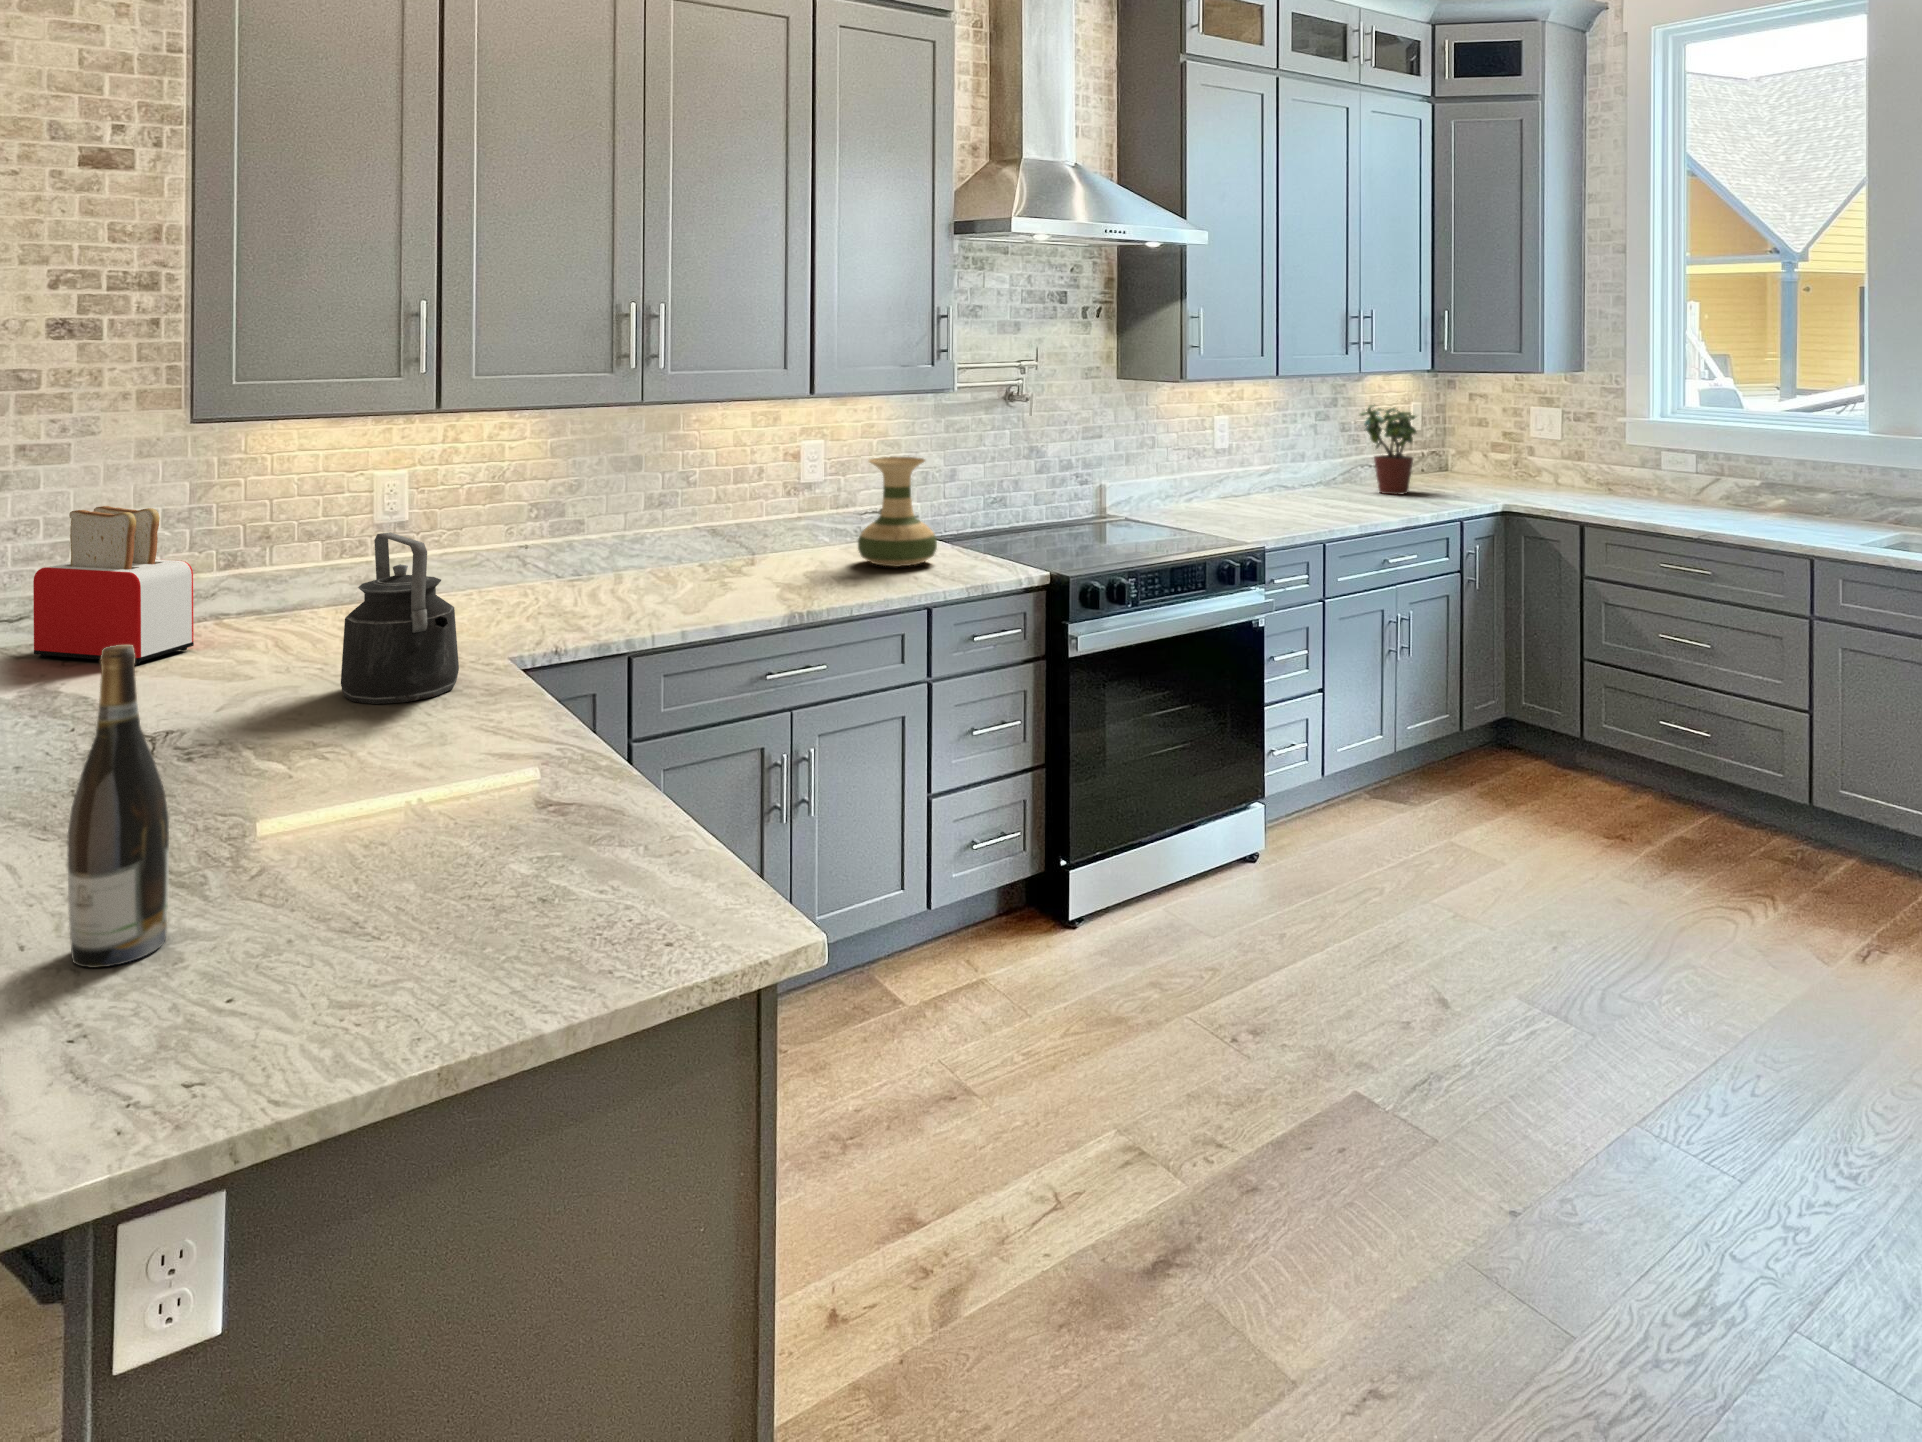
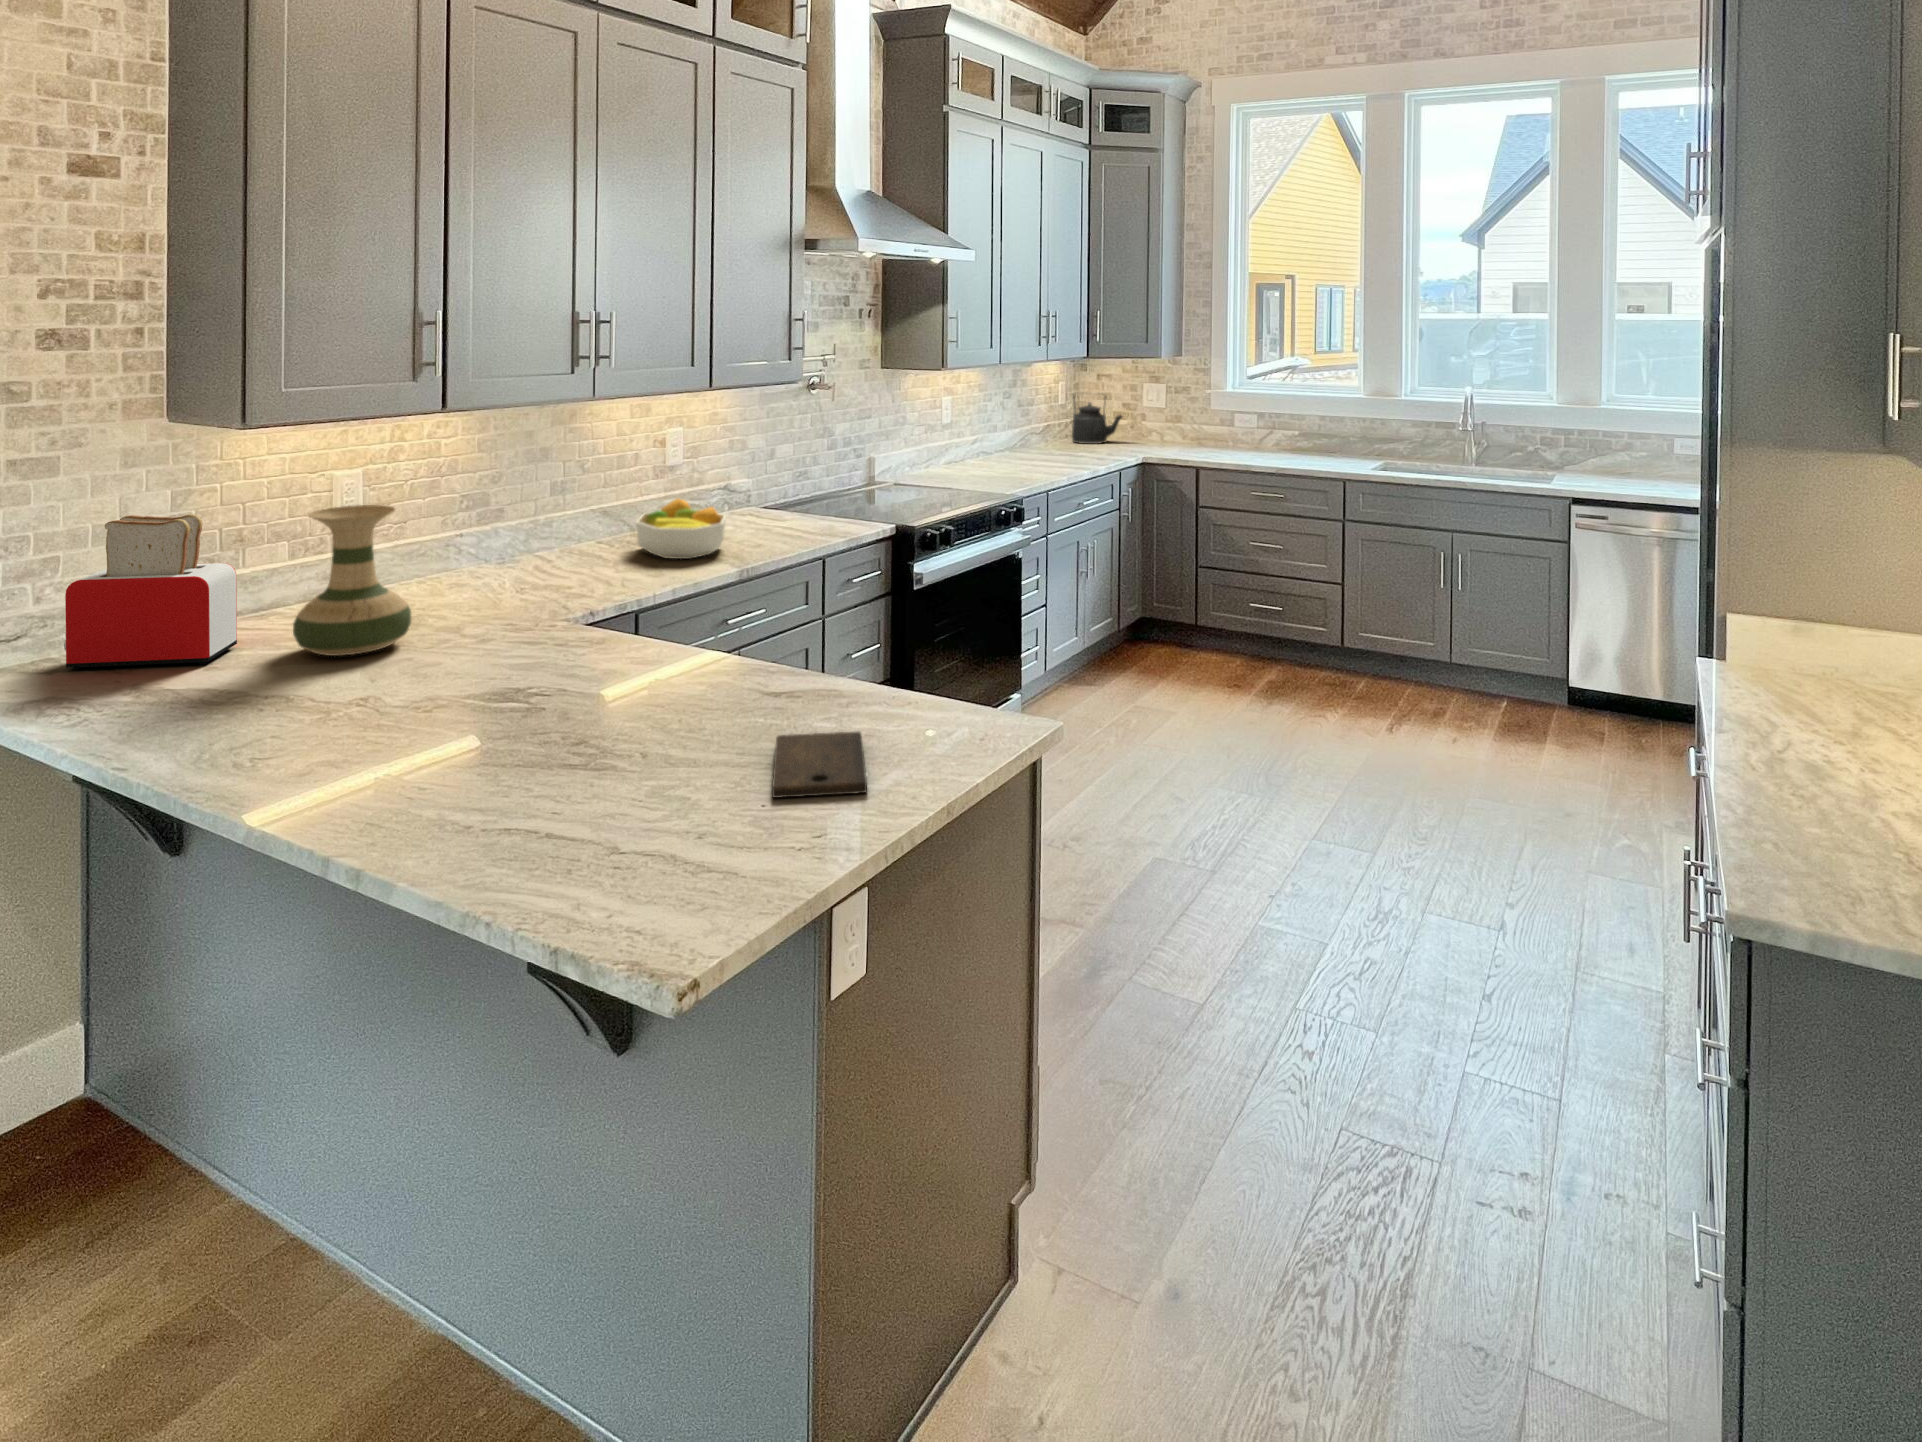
potted plant: present [1360,404,1416,495] -> none [1033,382,1075,451]
vase: present [858,457,937,567] -> present [293,505,411,656]
fruit bowl: none [707,523,812,595] -> present [636,499,726,559]
kettle: present [341,532,459,704] -> present [1072,394,1122,444]
wine bottle: present [67,645,169,968] -> none [636,599,702,840]
cutting board: none [288,839,519,946] -> present [772,731,867,798]

